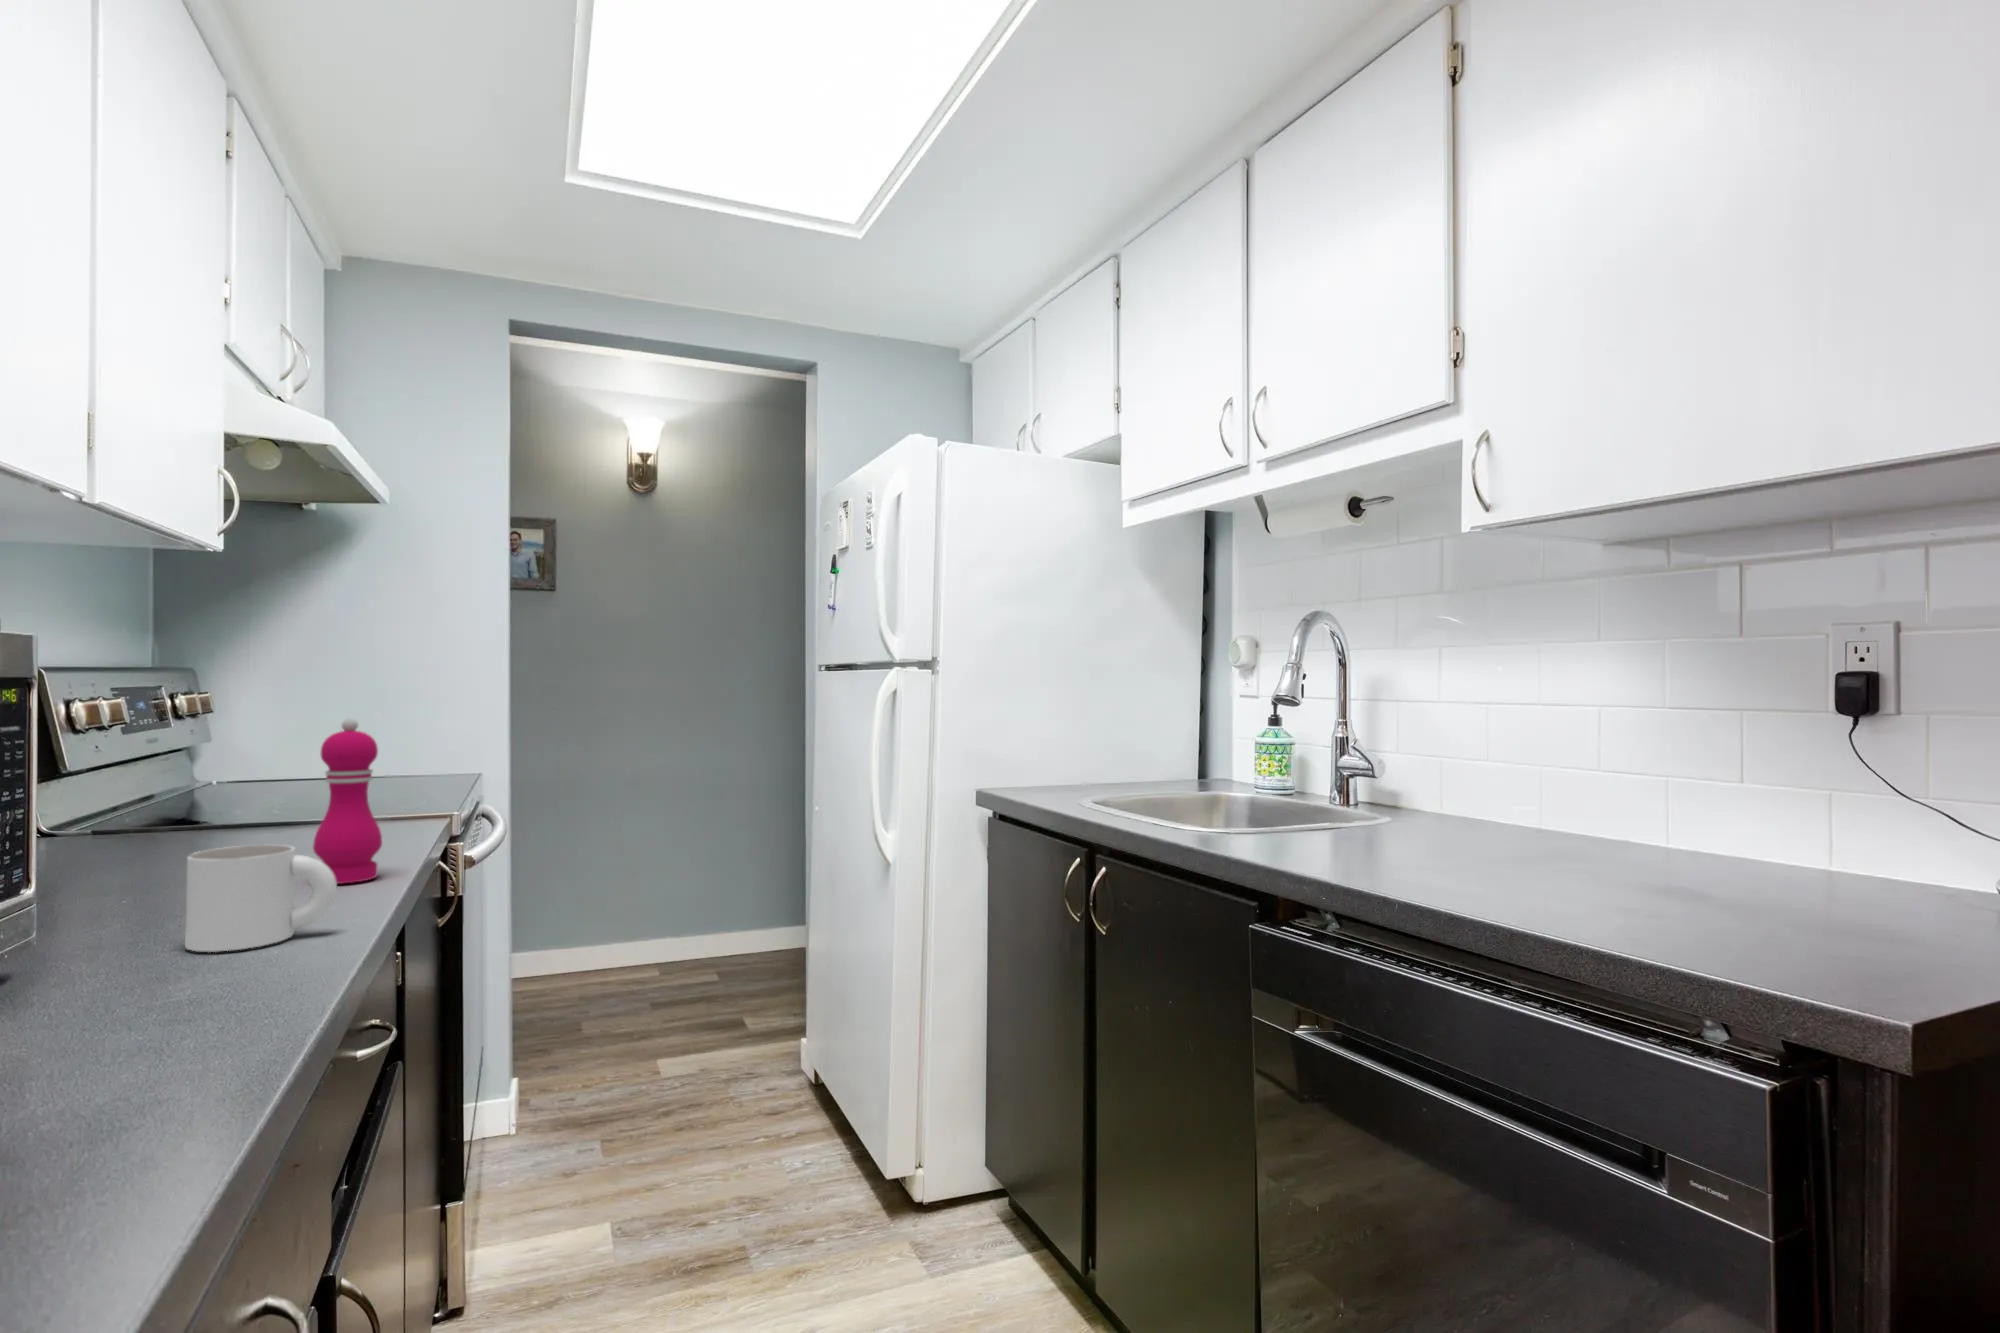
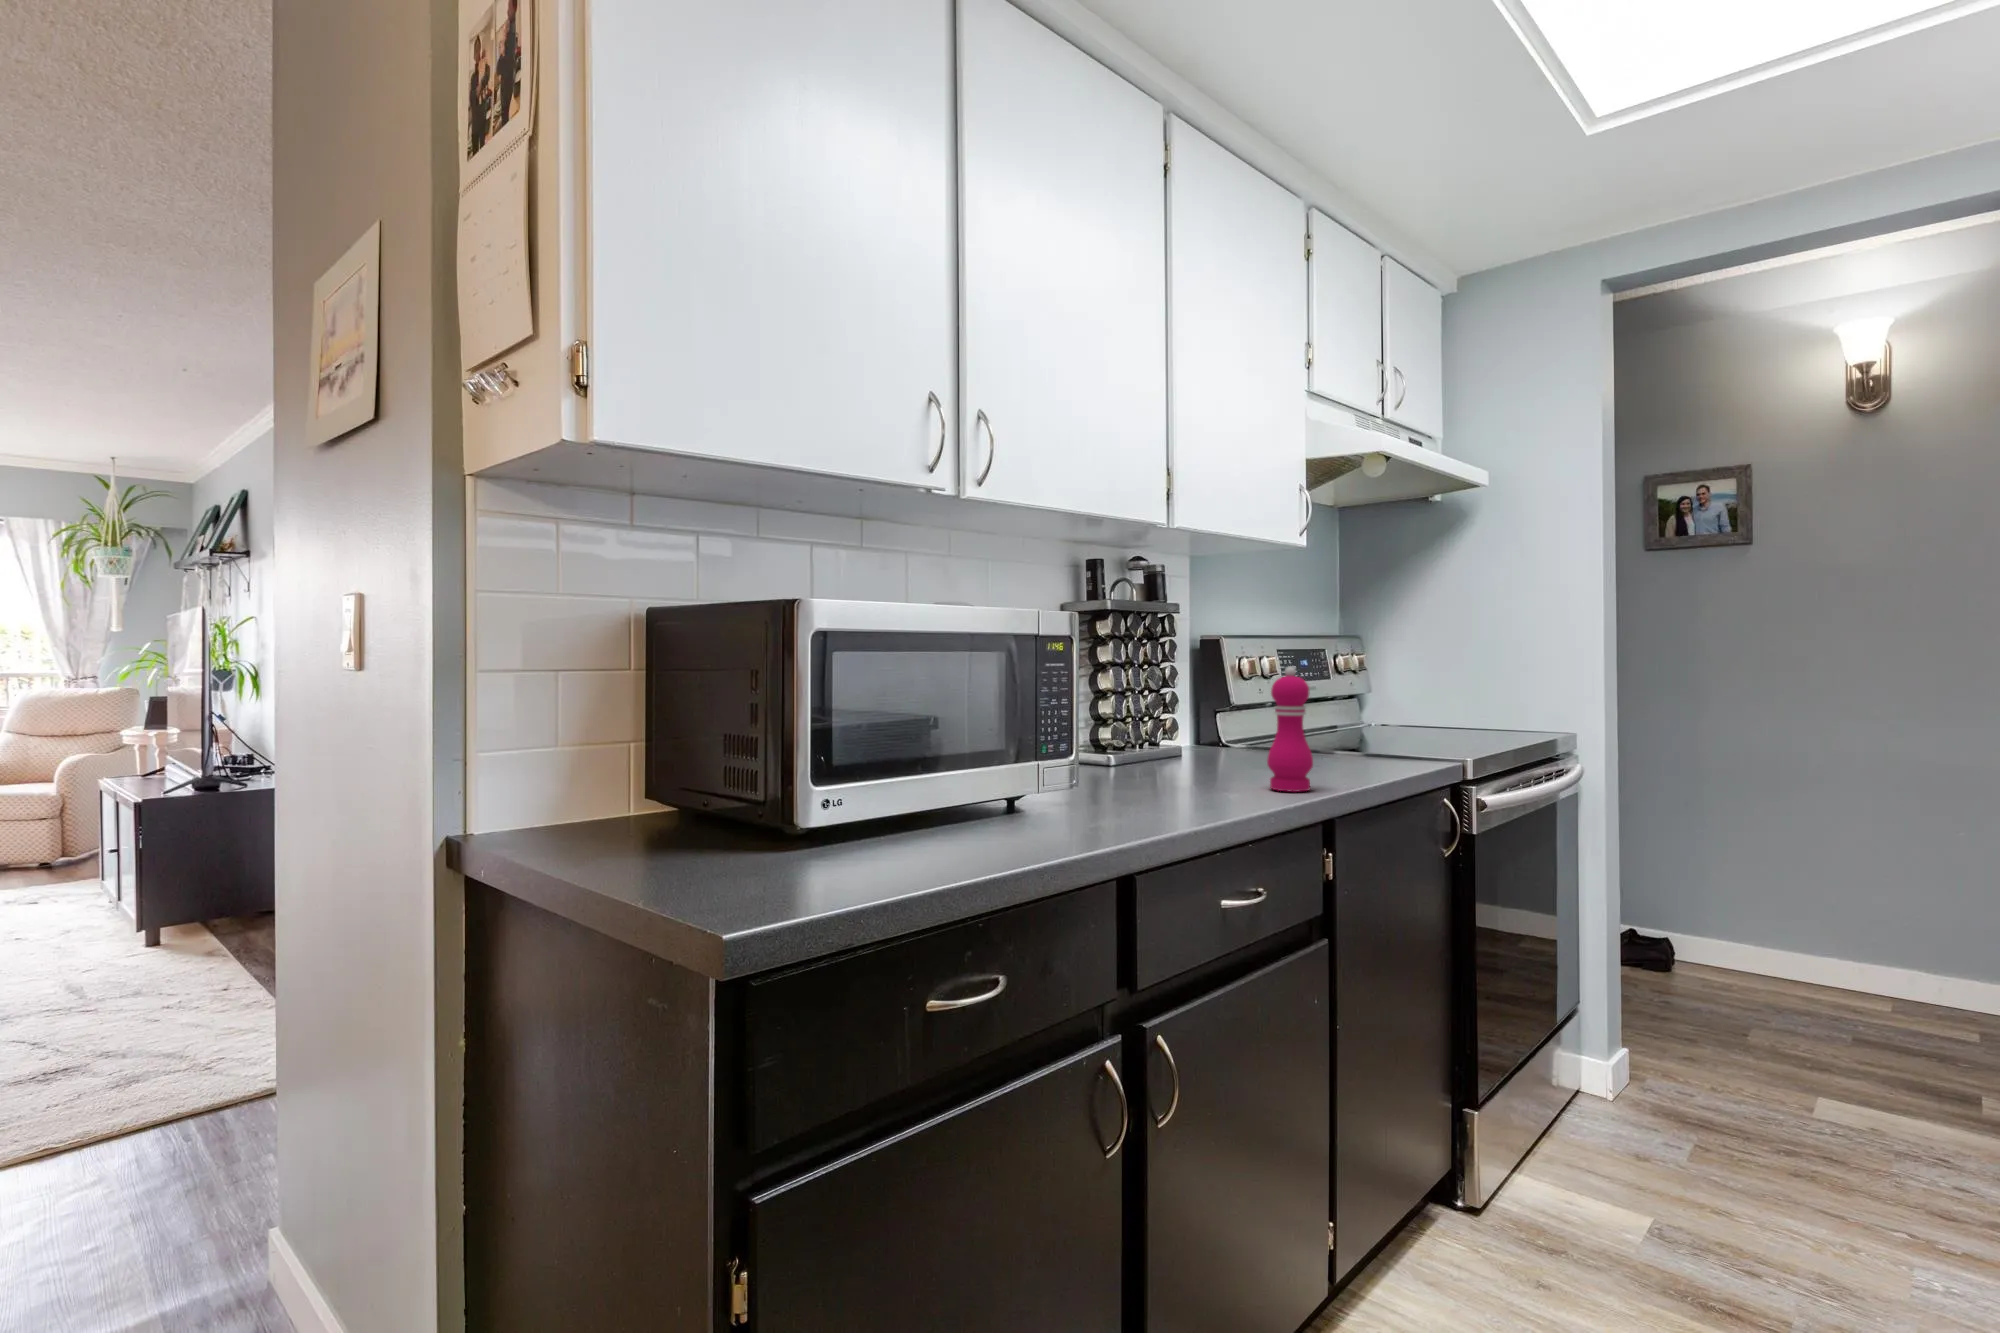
mug: present [185,845,337,952] -> none [1137,747,1215,812]

